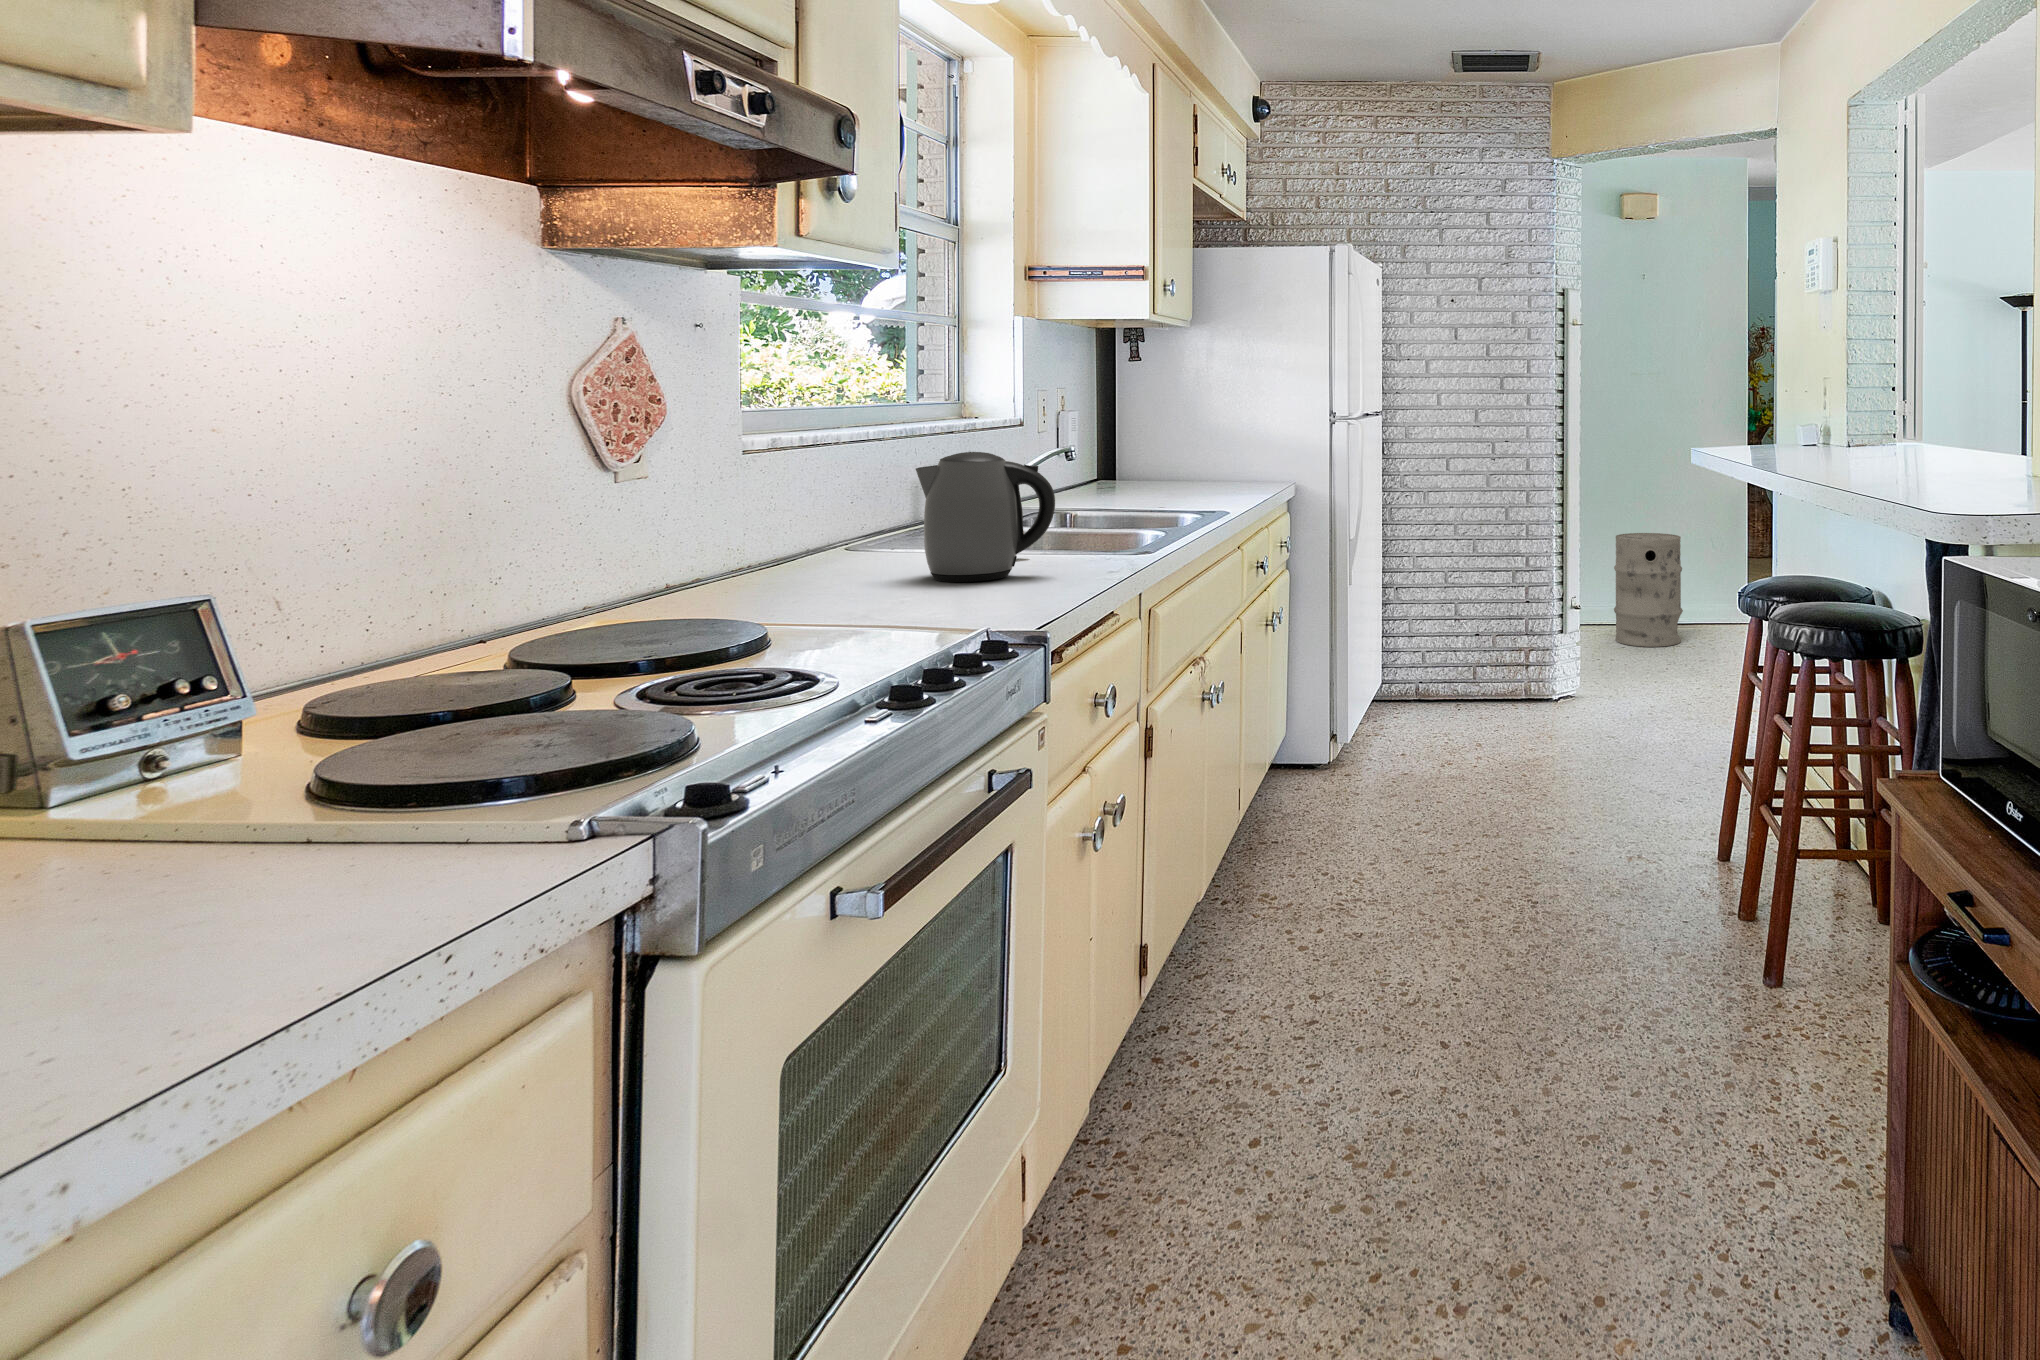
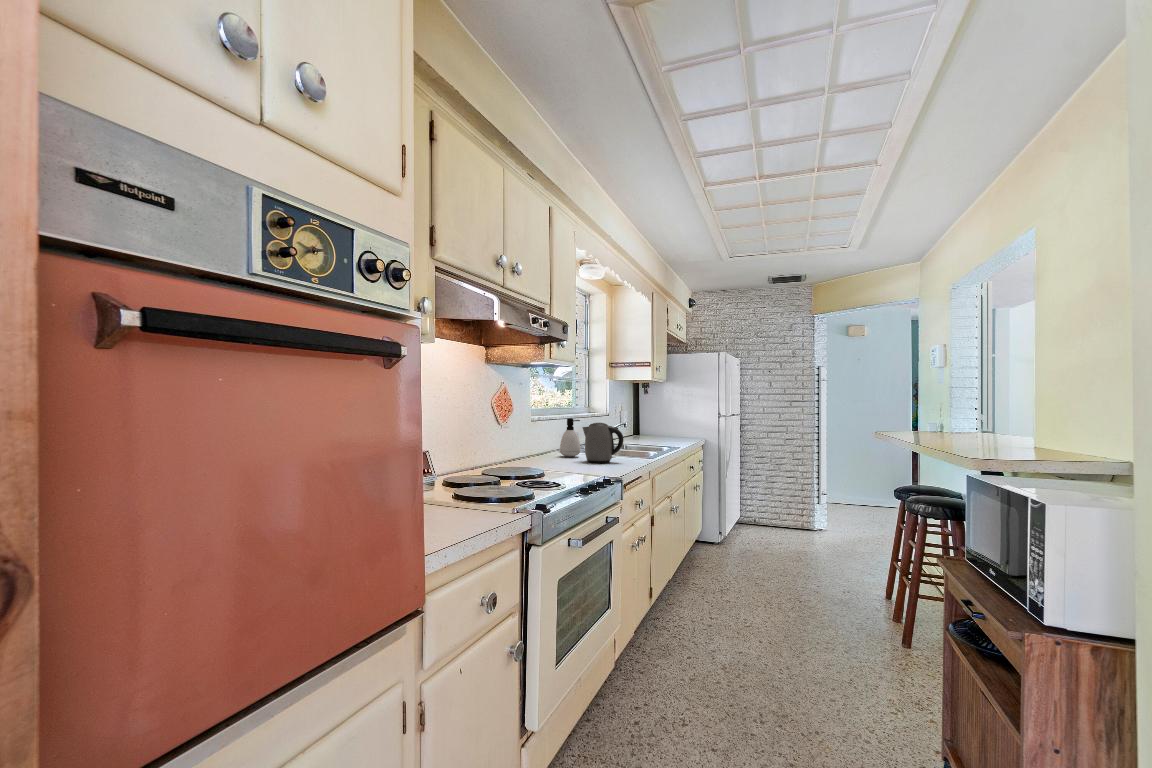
soap dispenser: none [836,439,910,563] -> present [560,418,580,457]
trash can: present [1614,533,1683,647] -> none [842,465,875,513]

